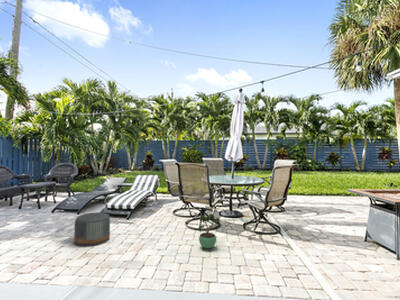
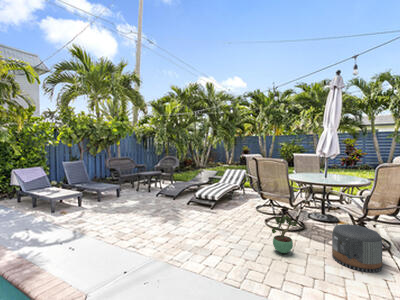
pouf: present [74,212,110,246] -> present [332,224,383,272]

